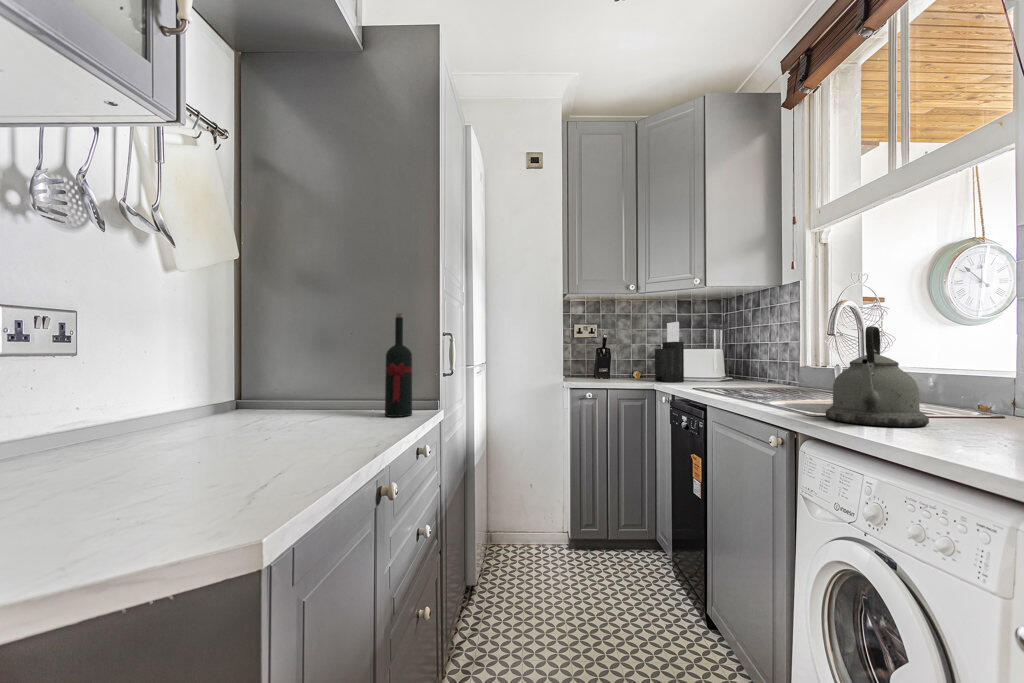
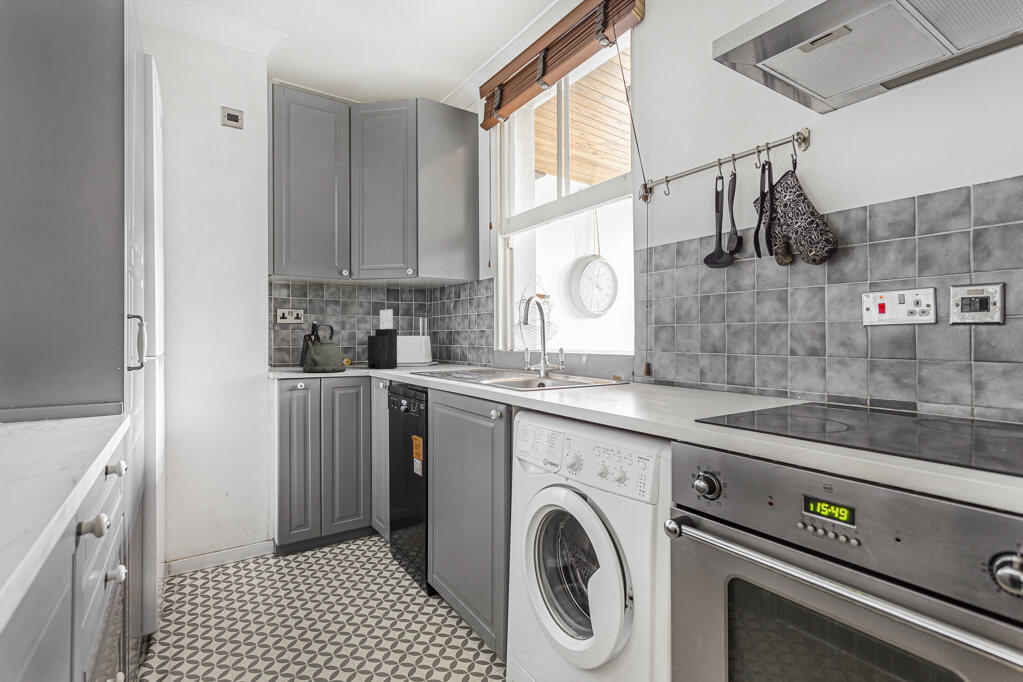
wine bottle: present [385,313,412,417] -> none [36,285,86,430]
kettle: present [826,326,929,427] -> present [303,325,346,372]

